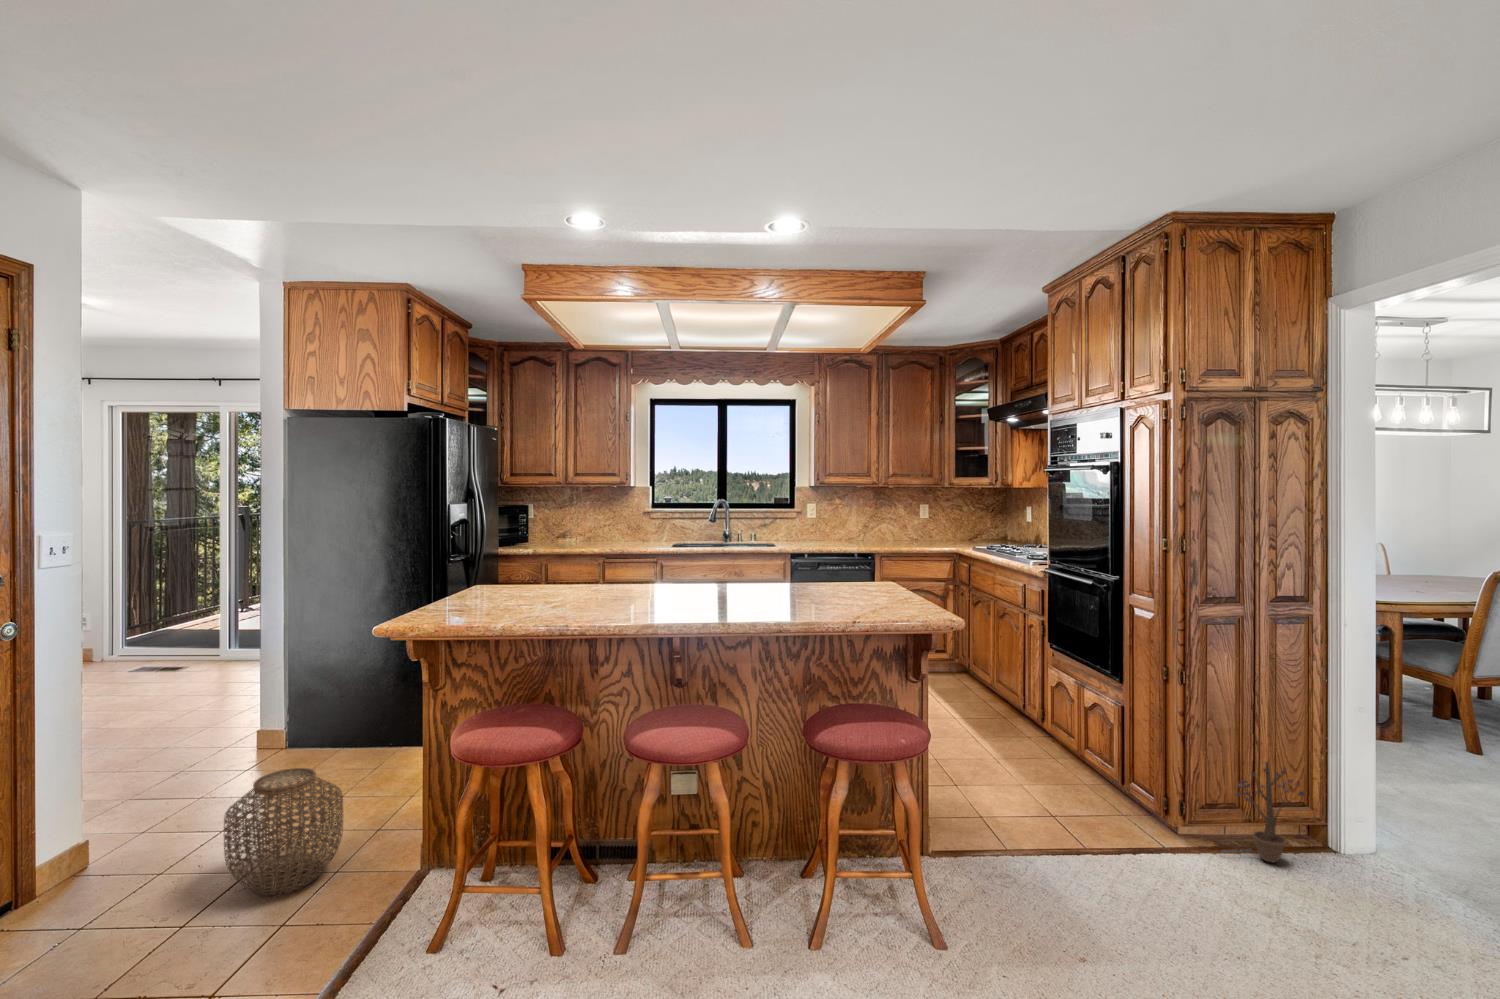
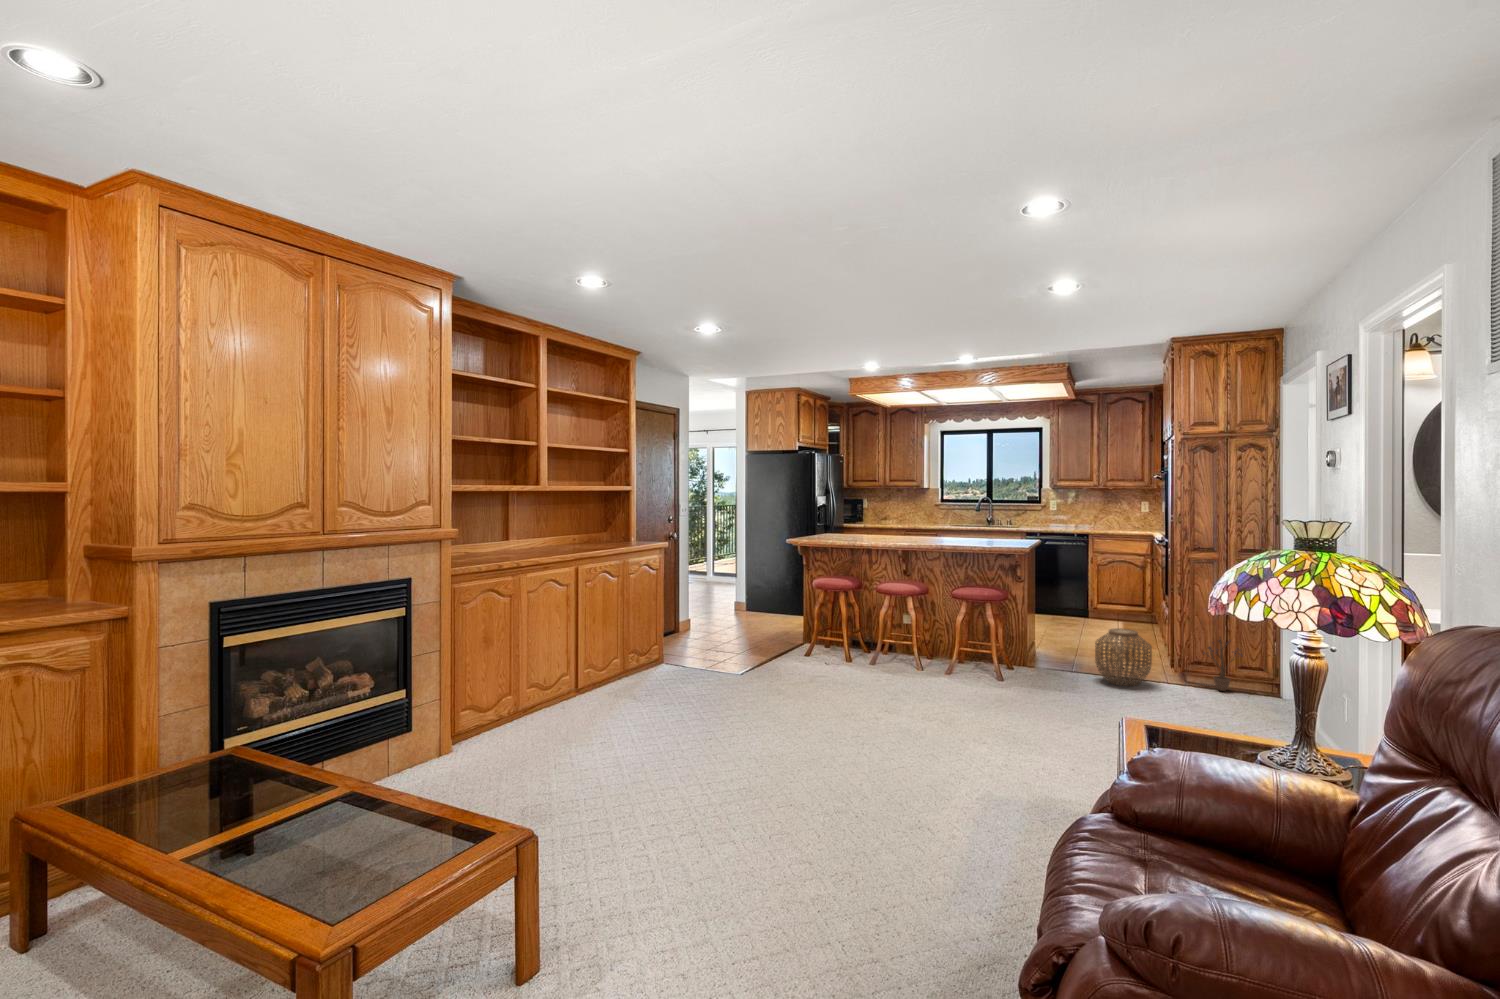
woven basket: present [224,768,343,895] -> present [1095,628,1152,686]

